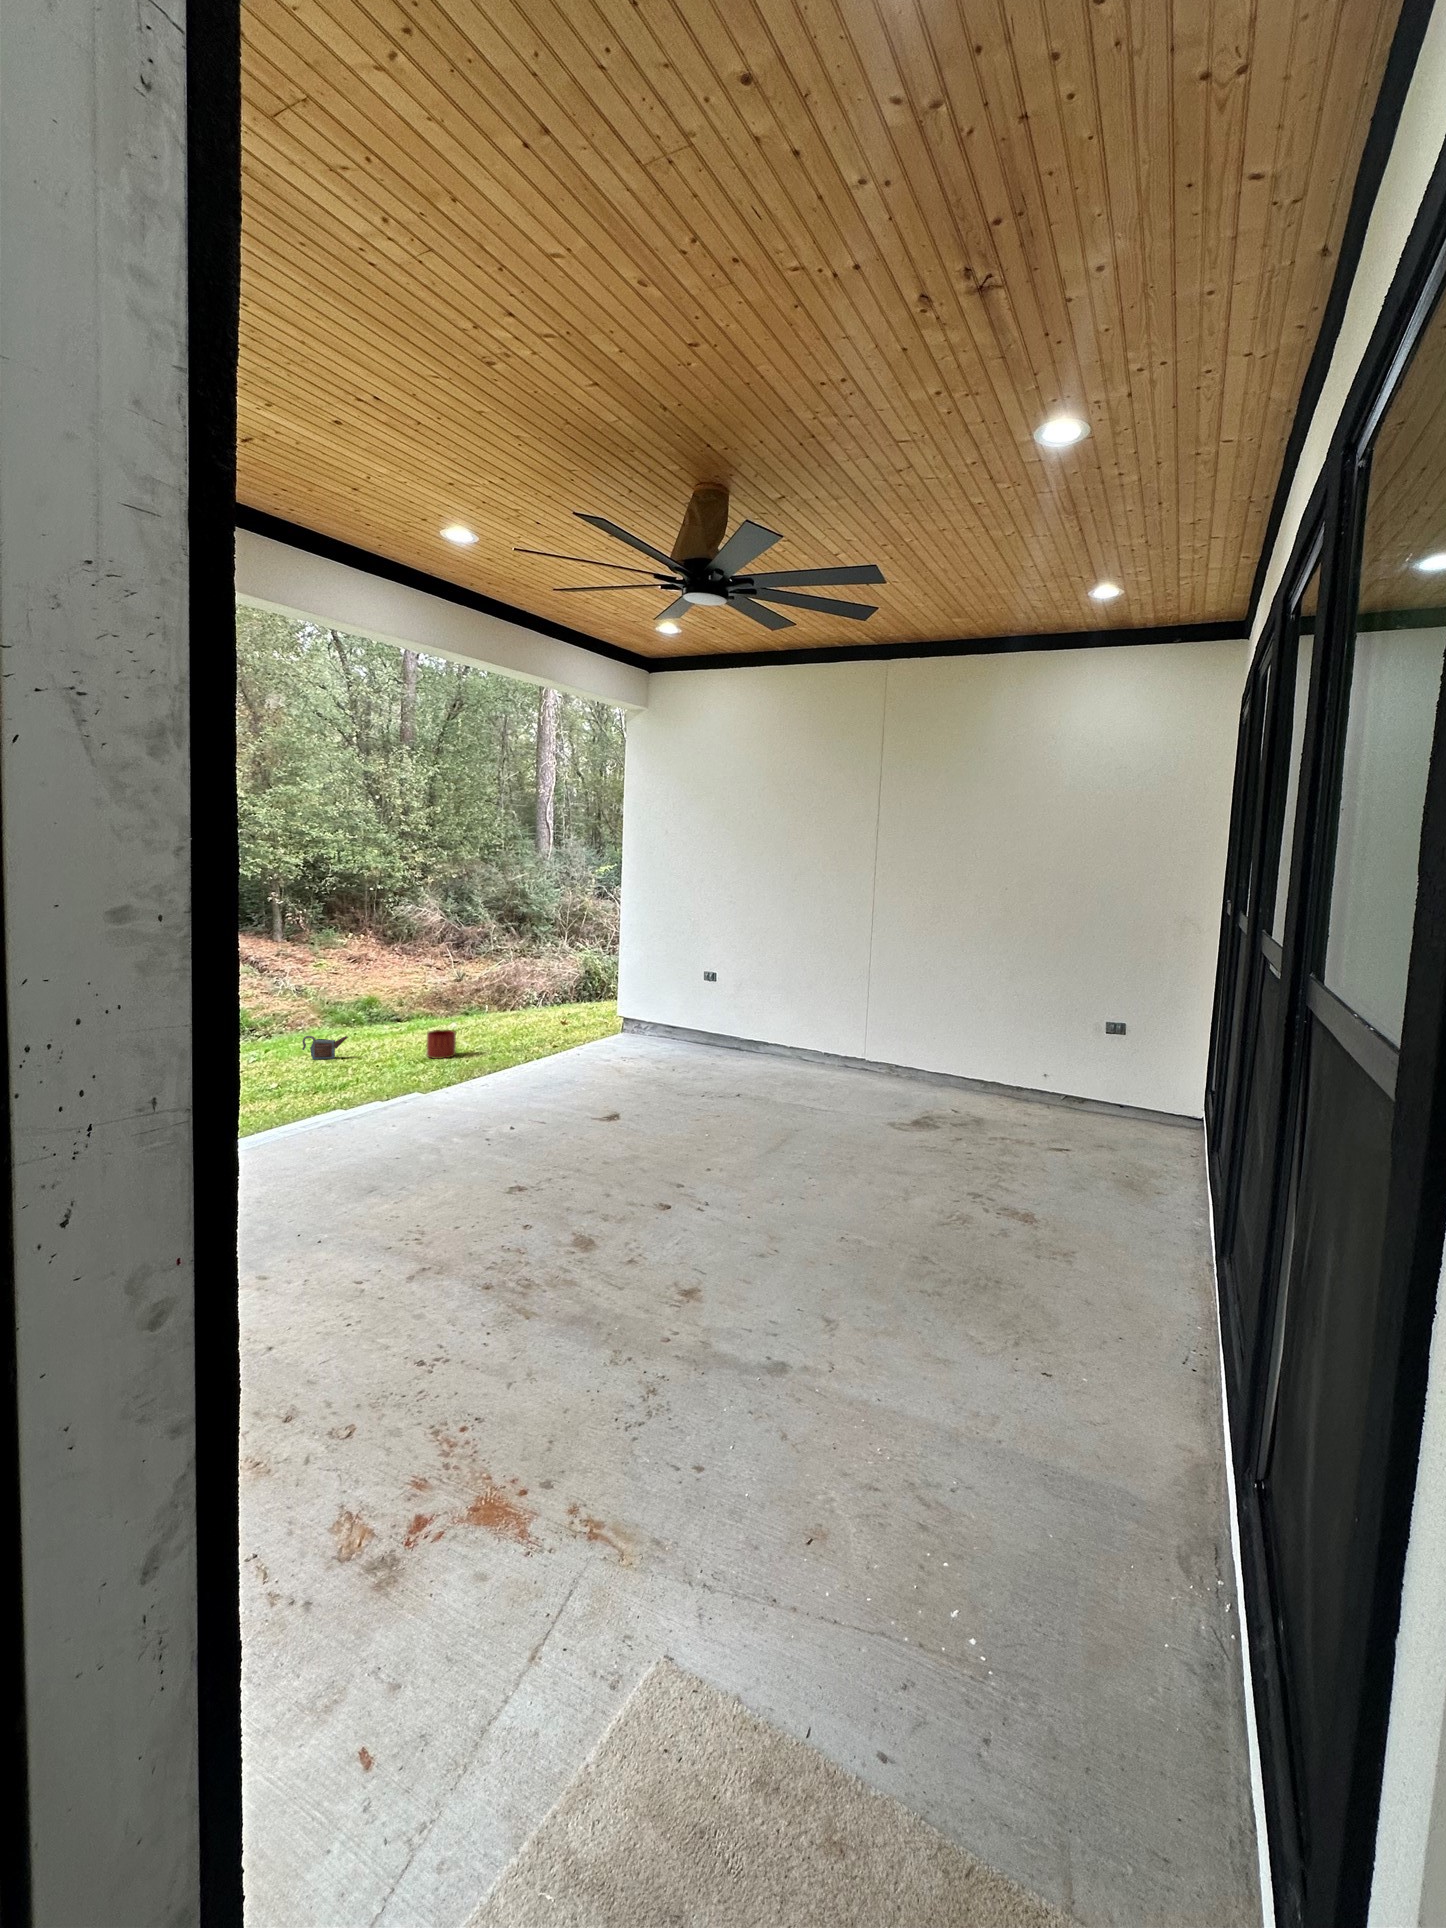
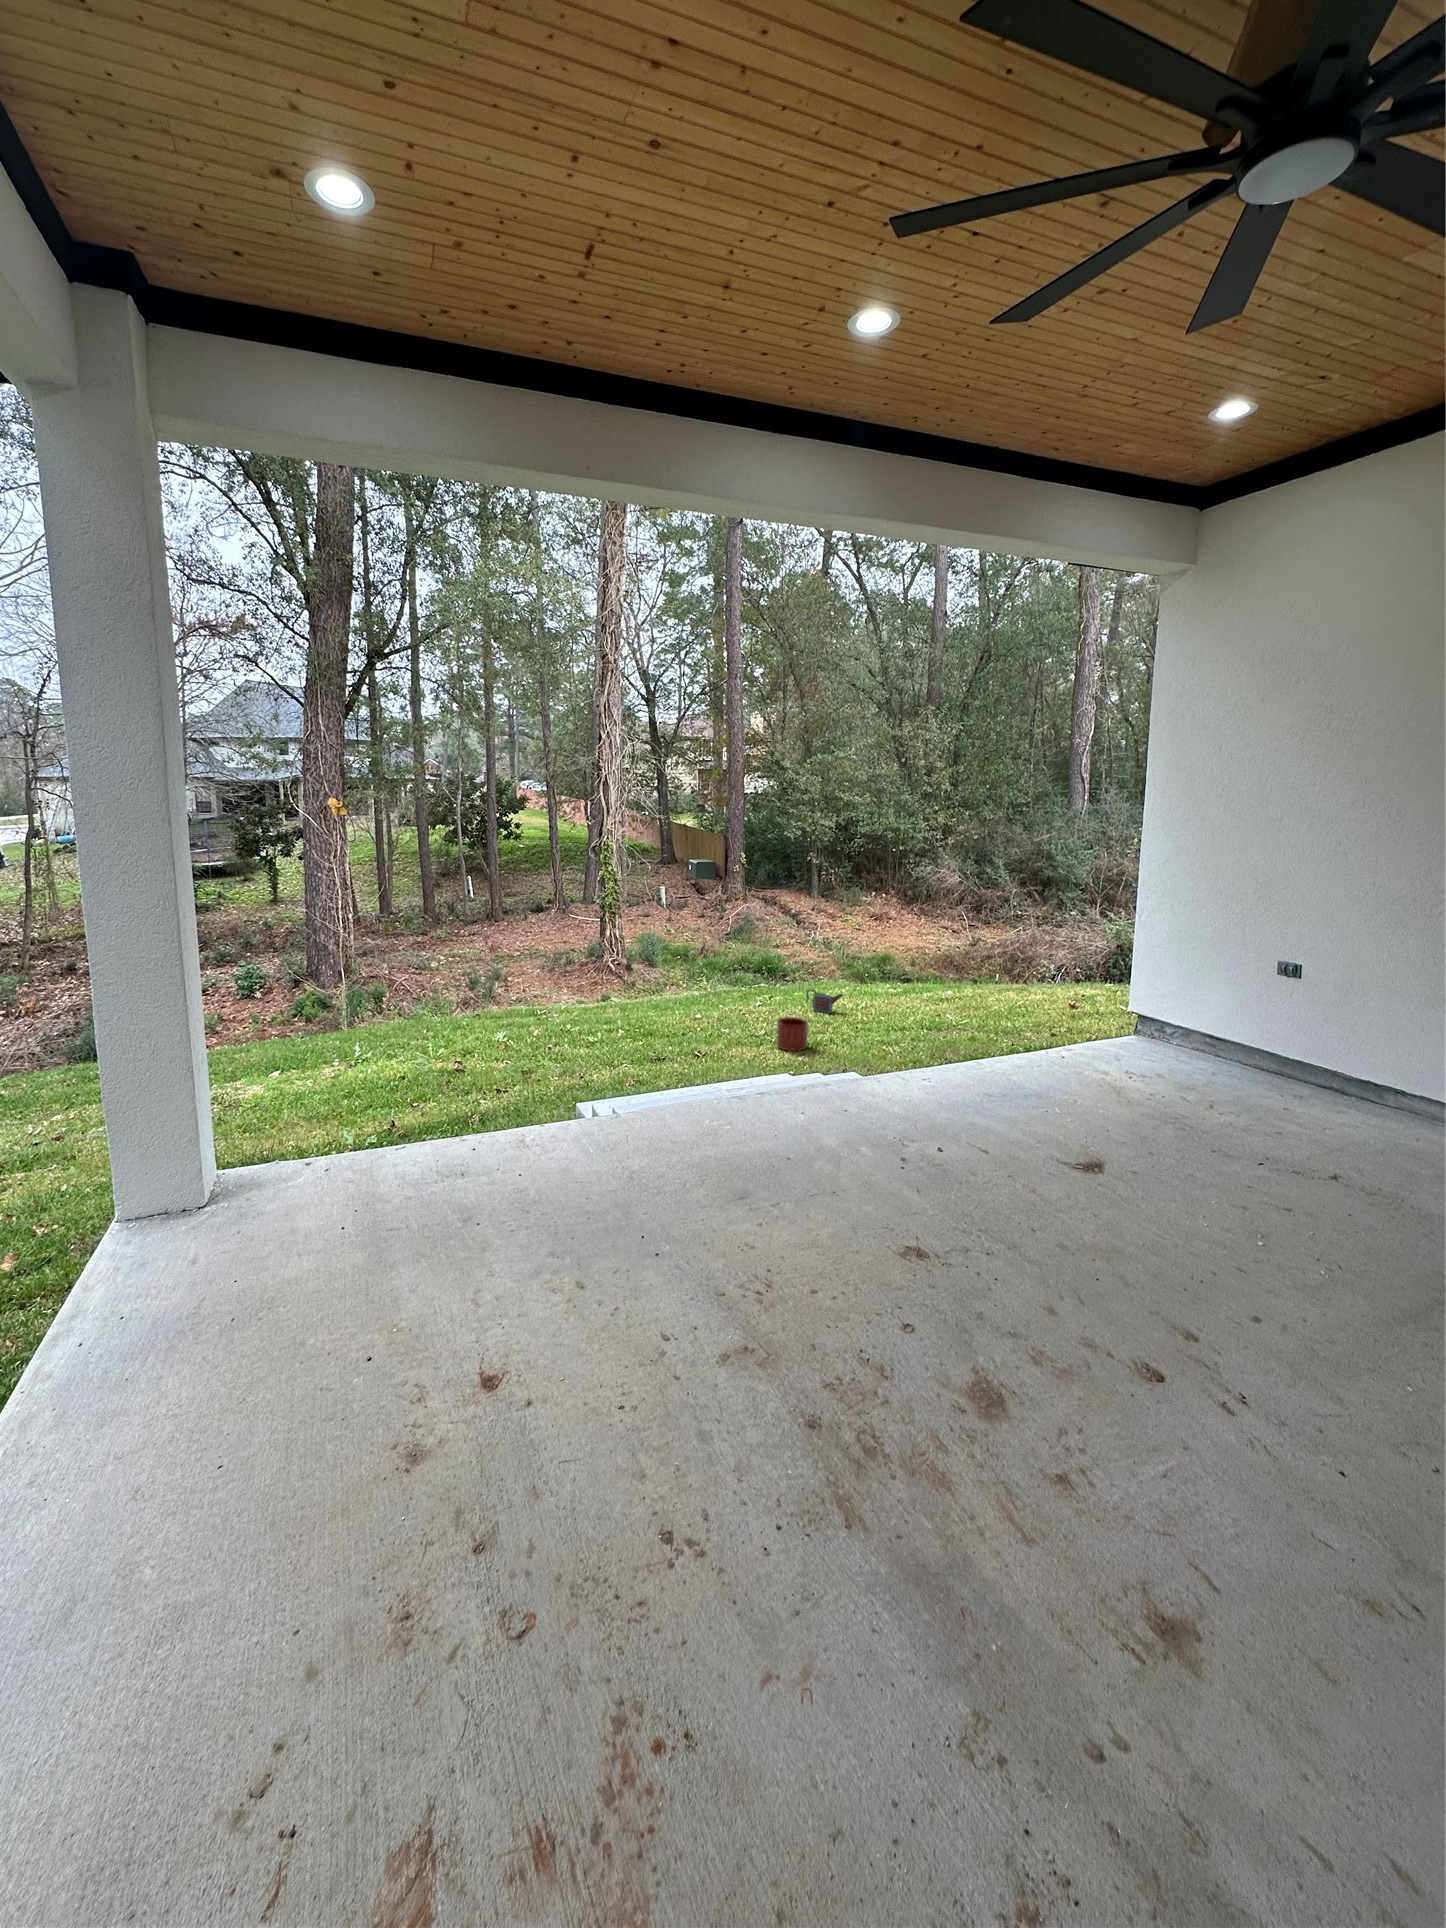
planter: present [426,1030,456,1059] -> present [777,1017,808,1051]

